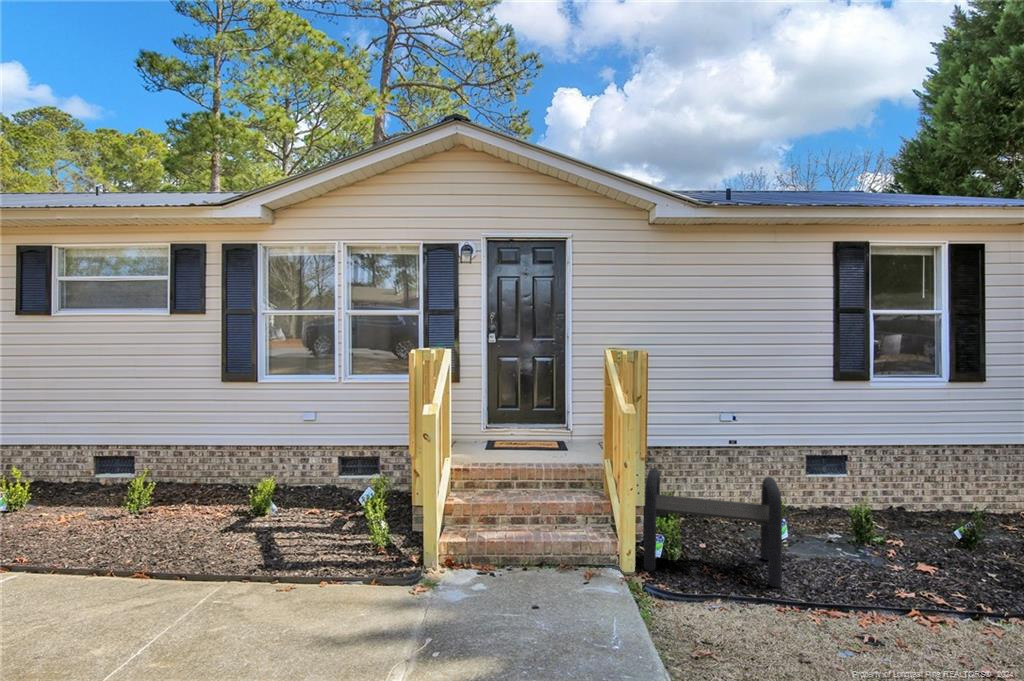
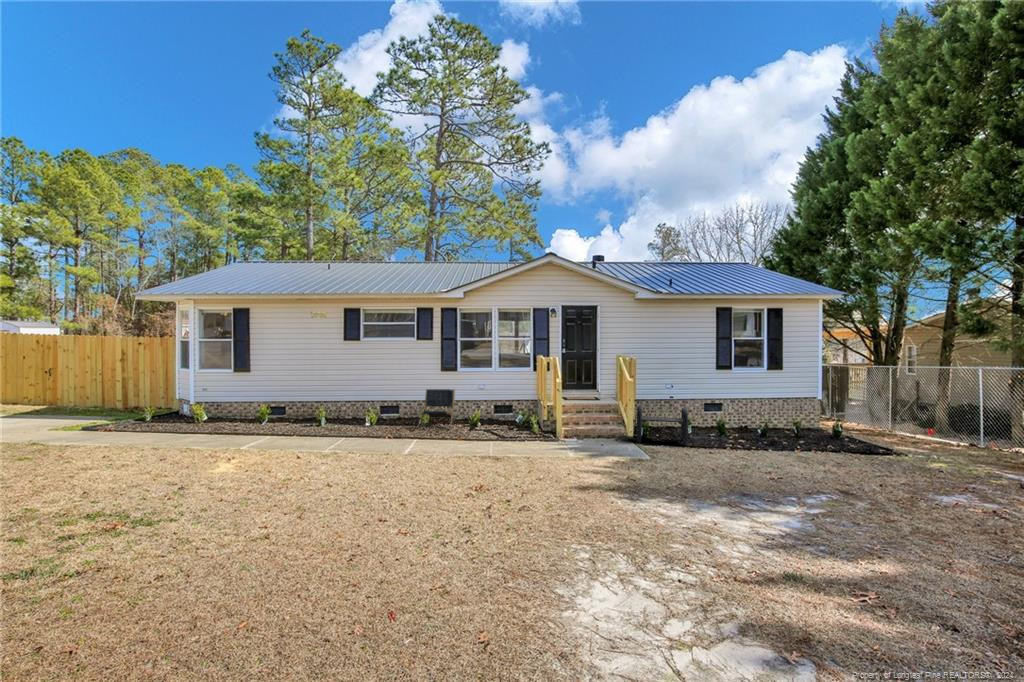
lounge chair: none [140,420,250,520] -> present [420,389,455,430]

